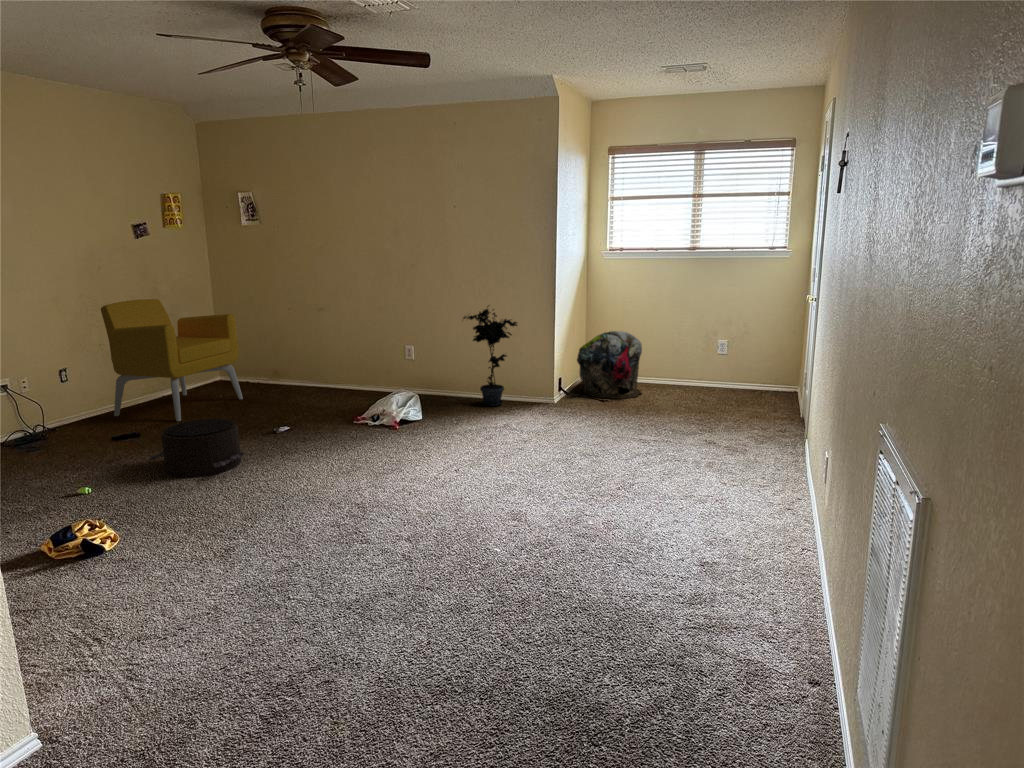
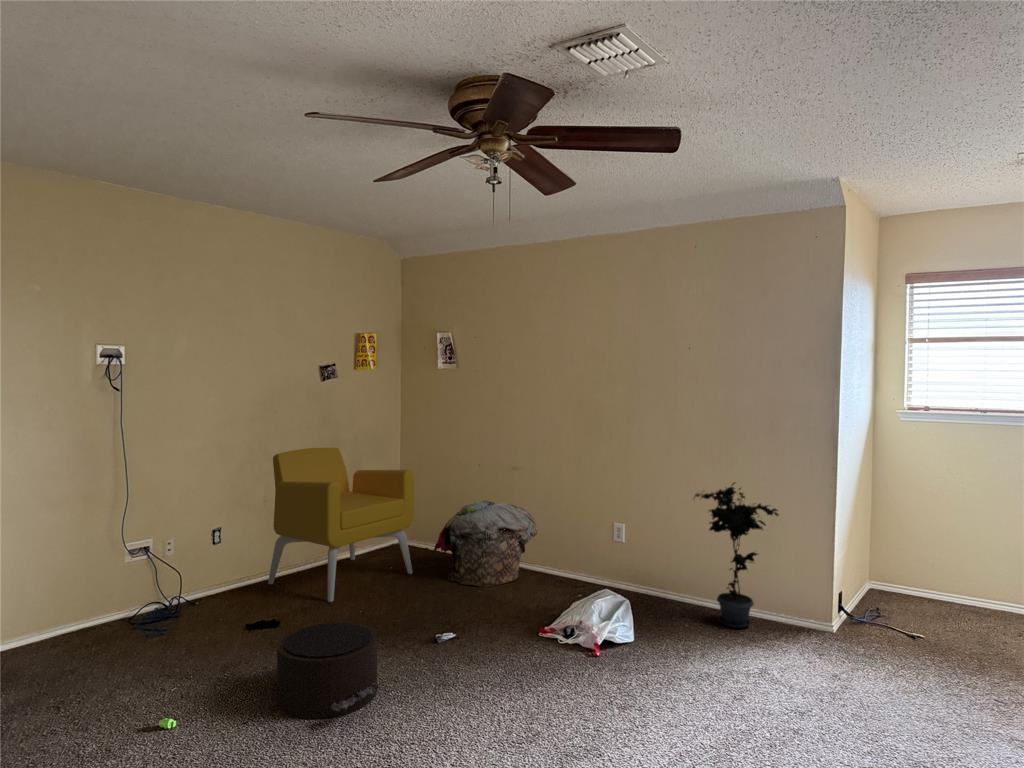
laundry basket: present [577,331,642,399] -> present [434,501,538,587]

